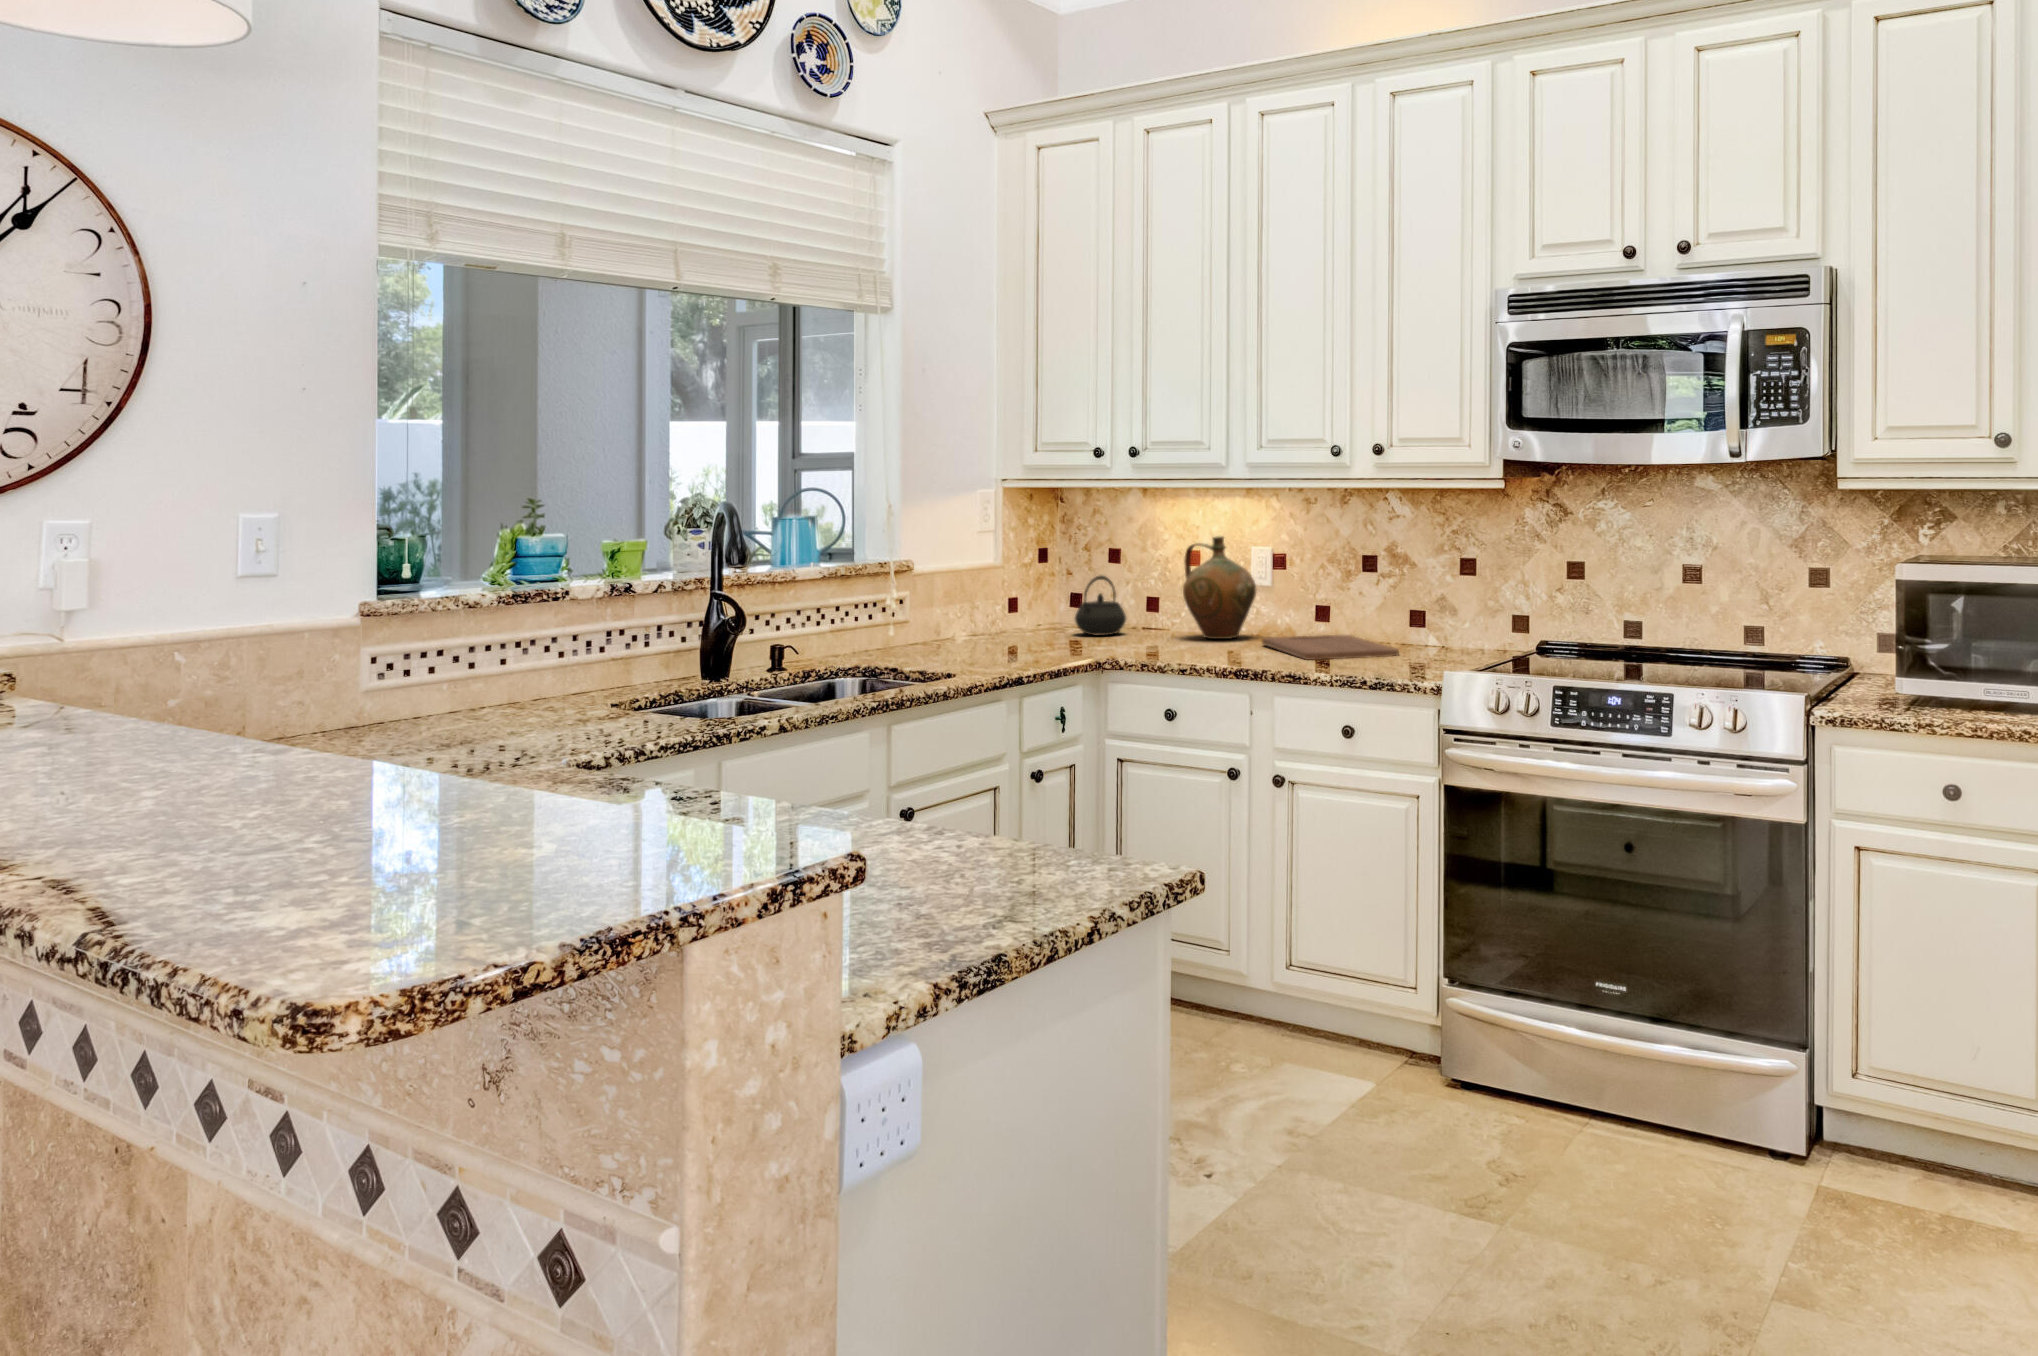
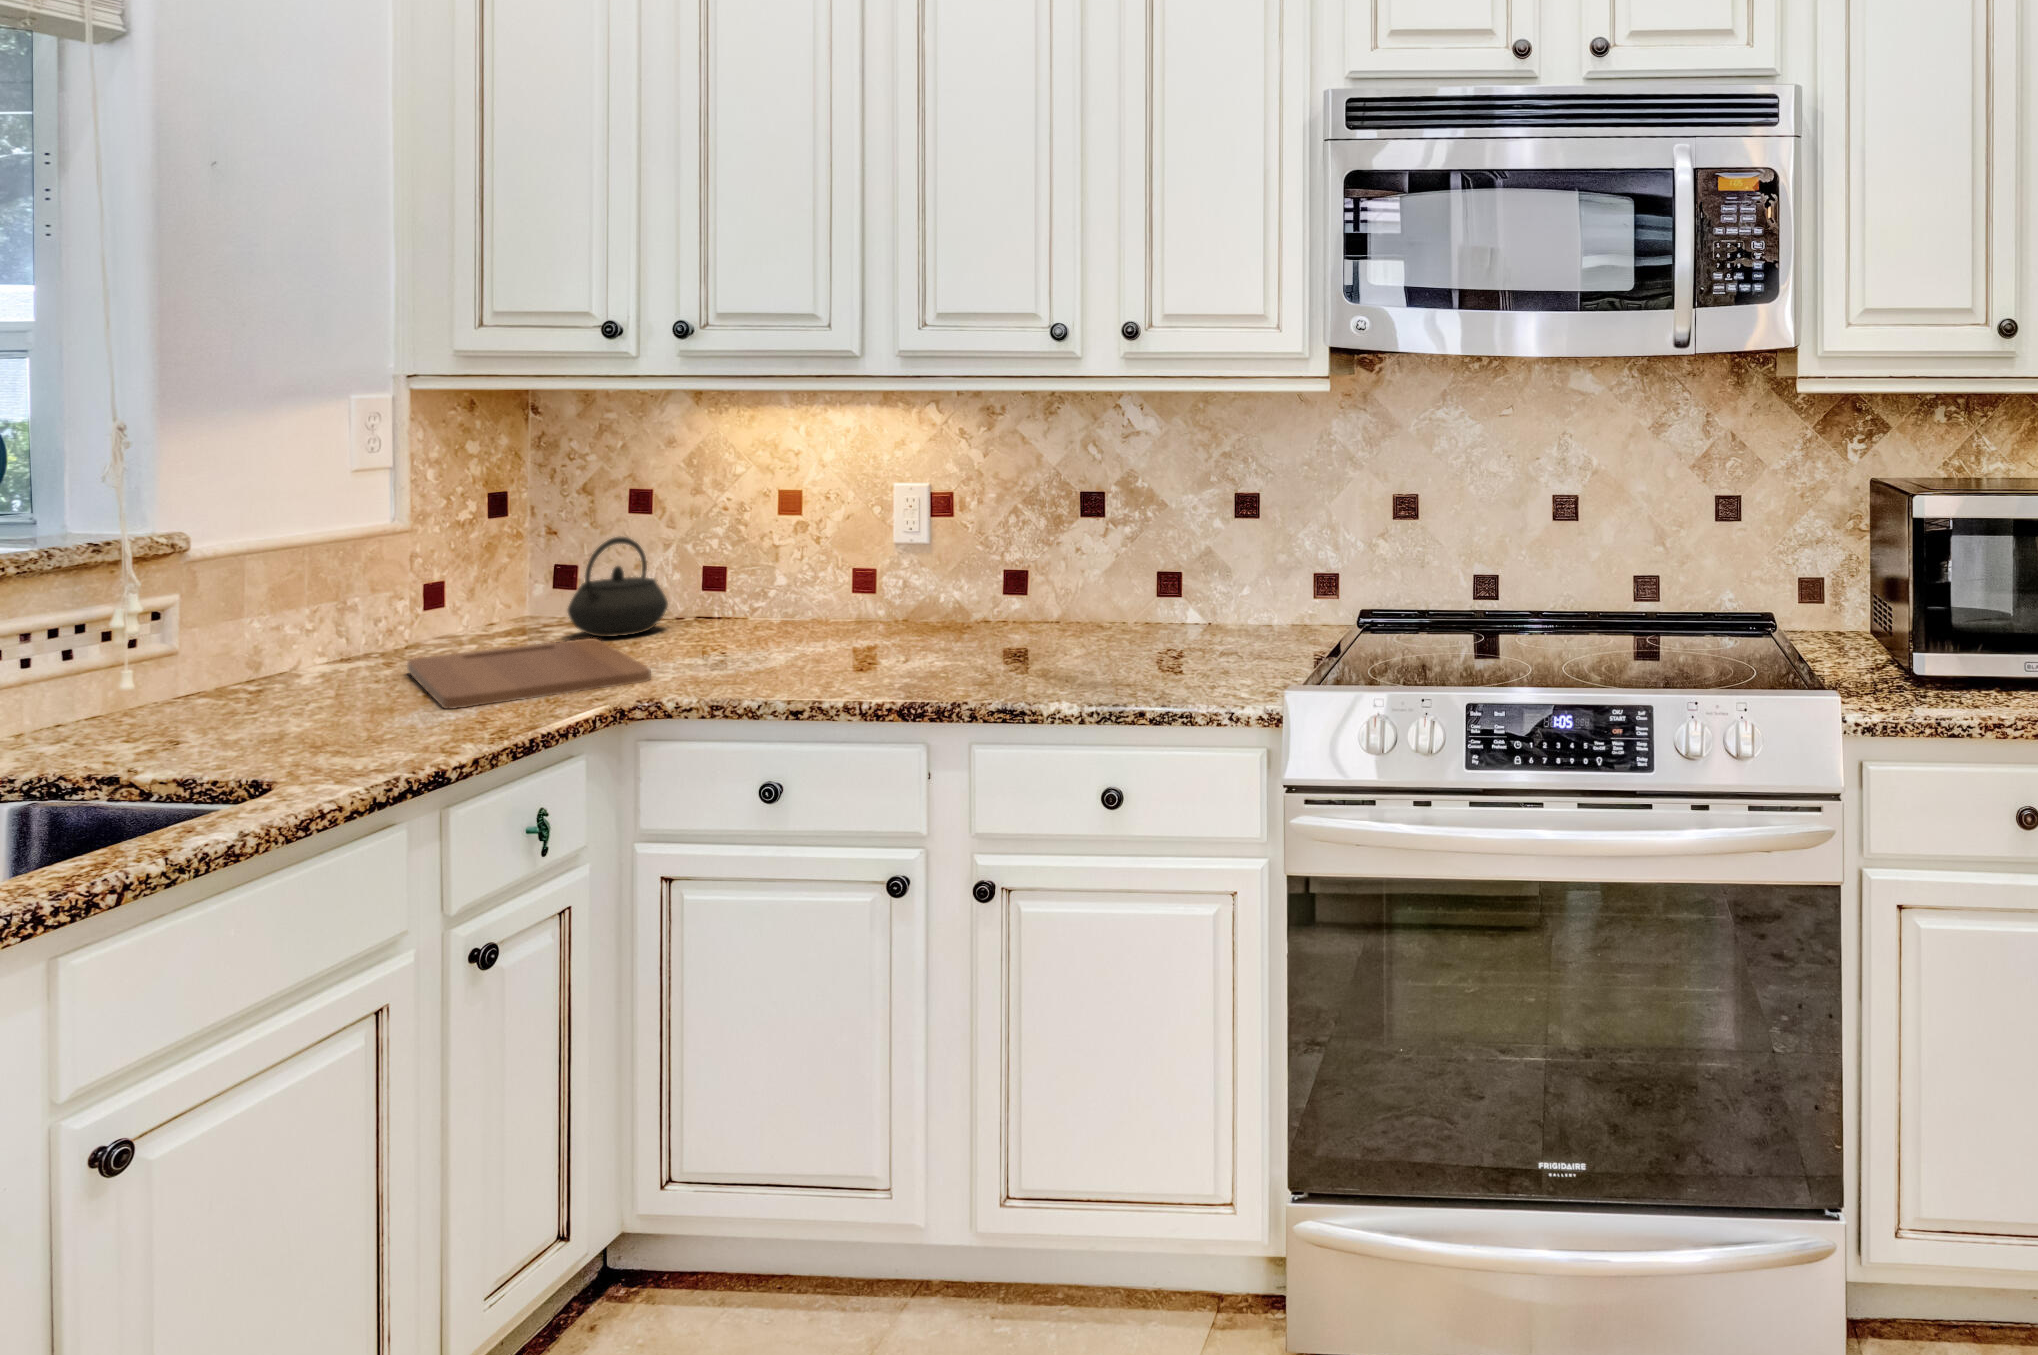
ceramic jug: present [1183,537,1256,639] -> none [775,468,902,630]
cutting board: present [1262,635,1399,660] -> present [407,638,651,709]

